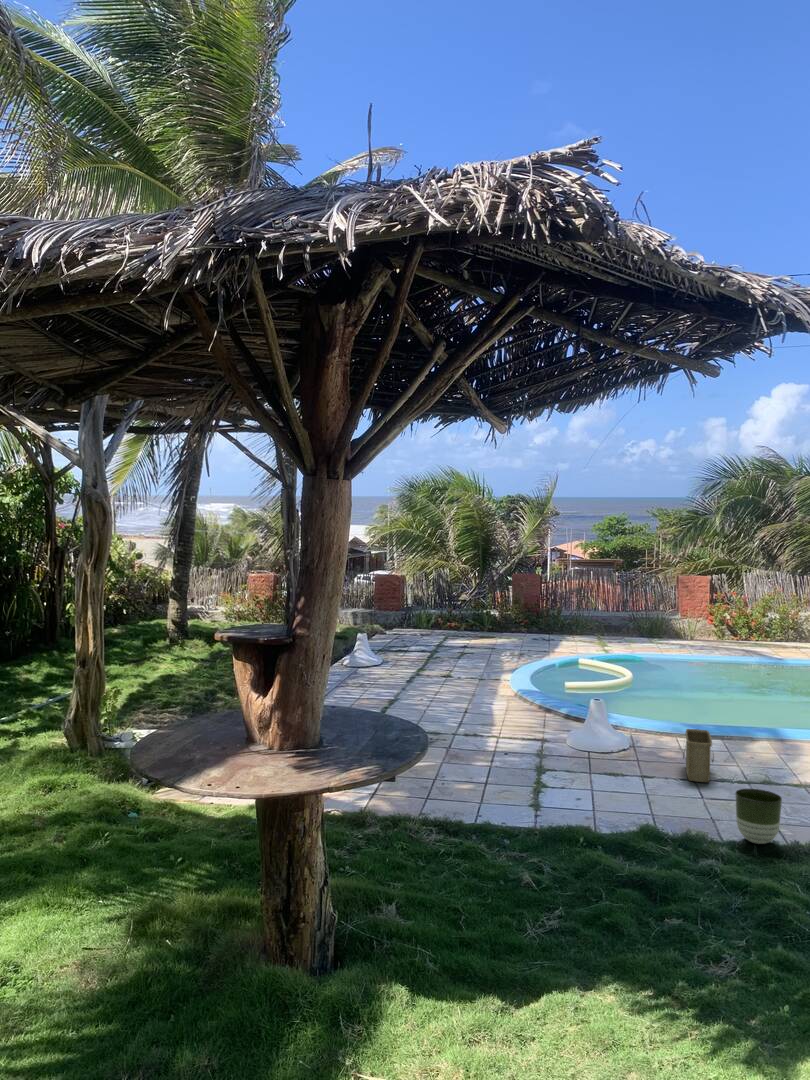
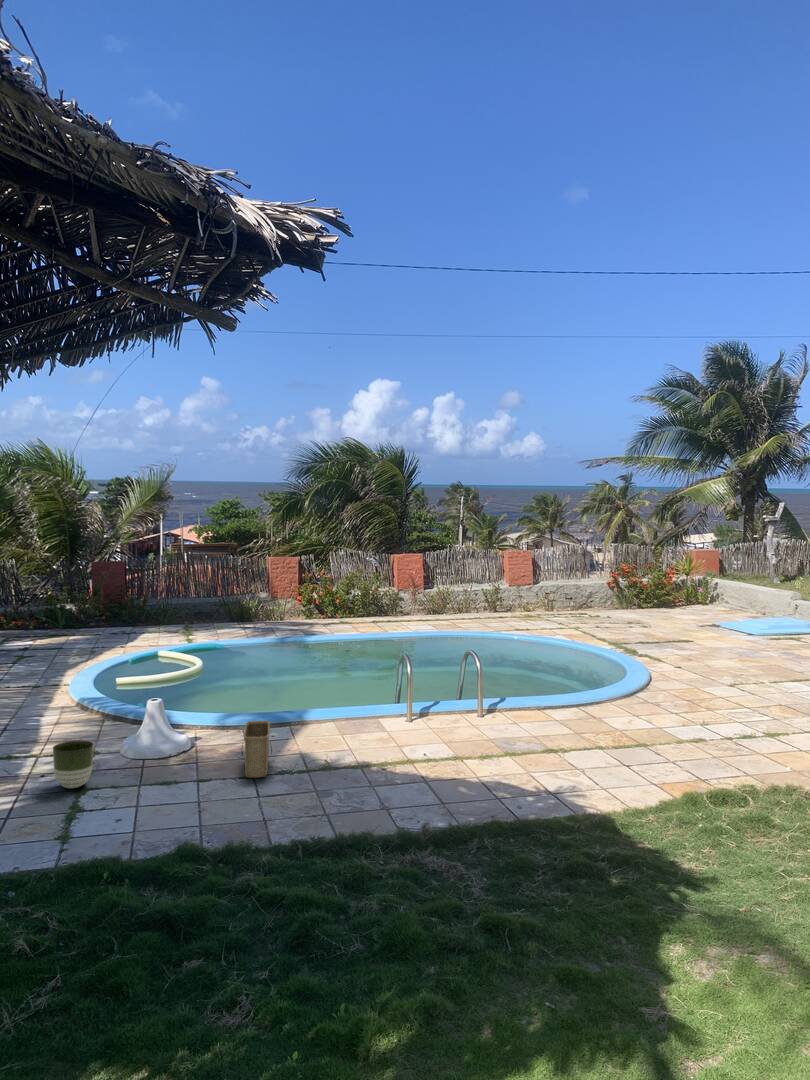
planter: present [736,789,782,844] -> present [53,741,94,788]

